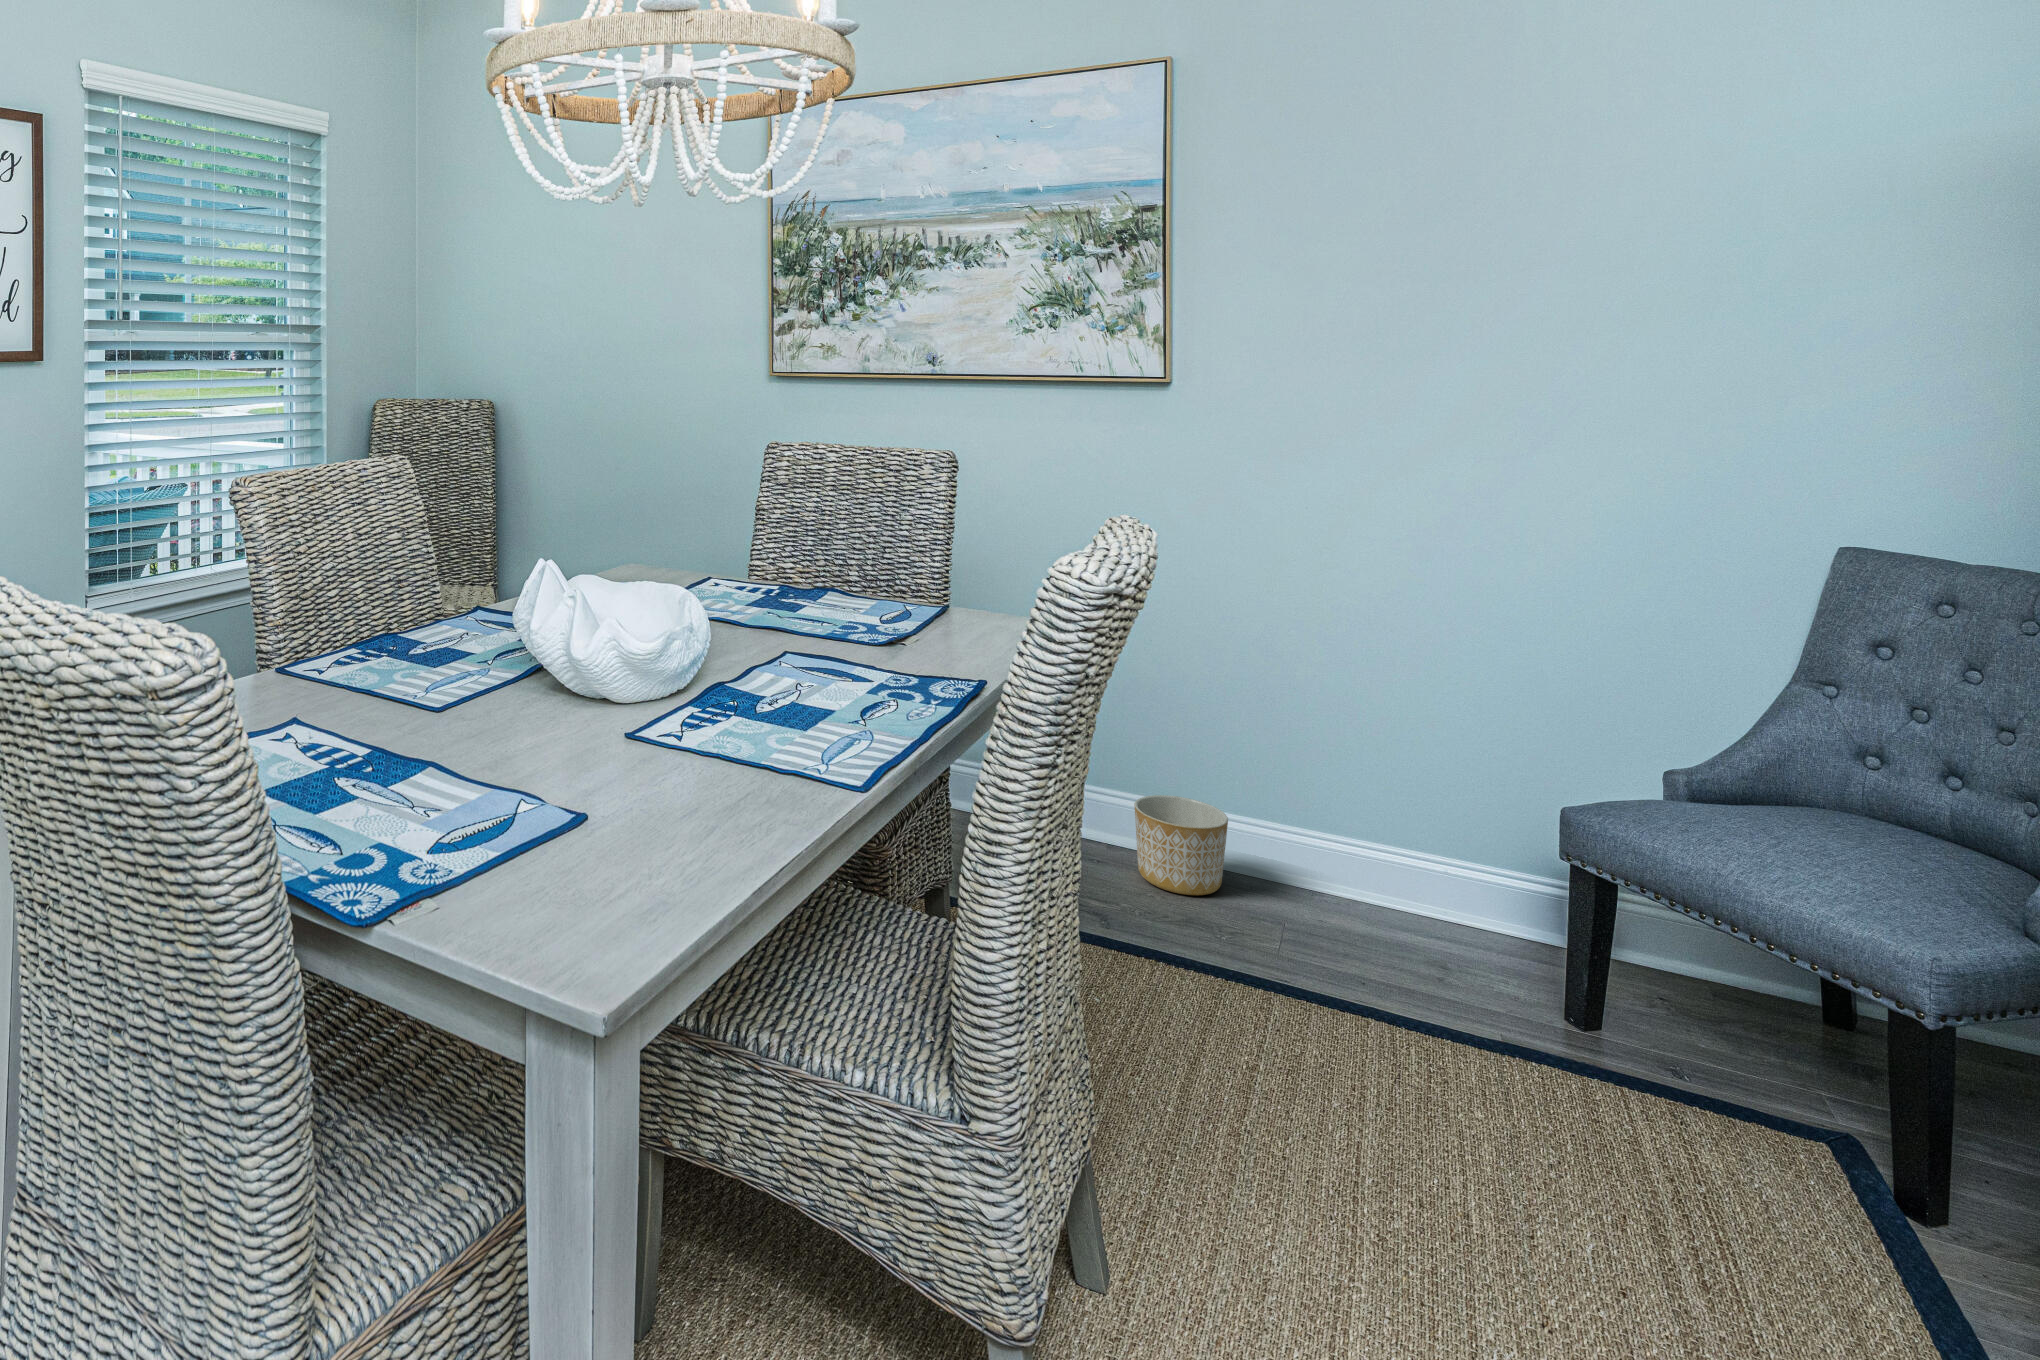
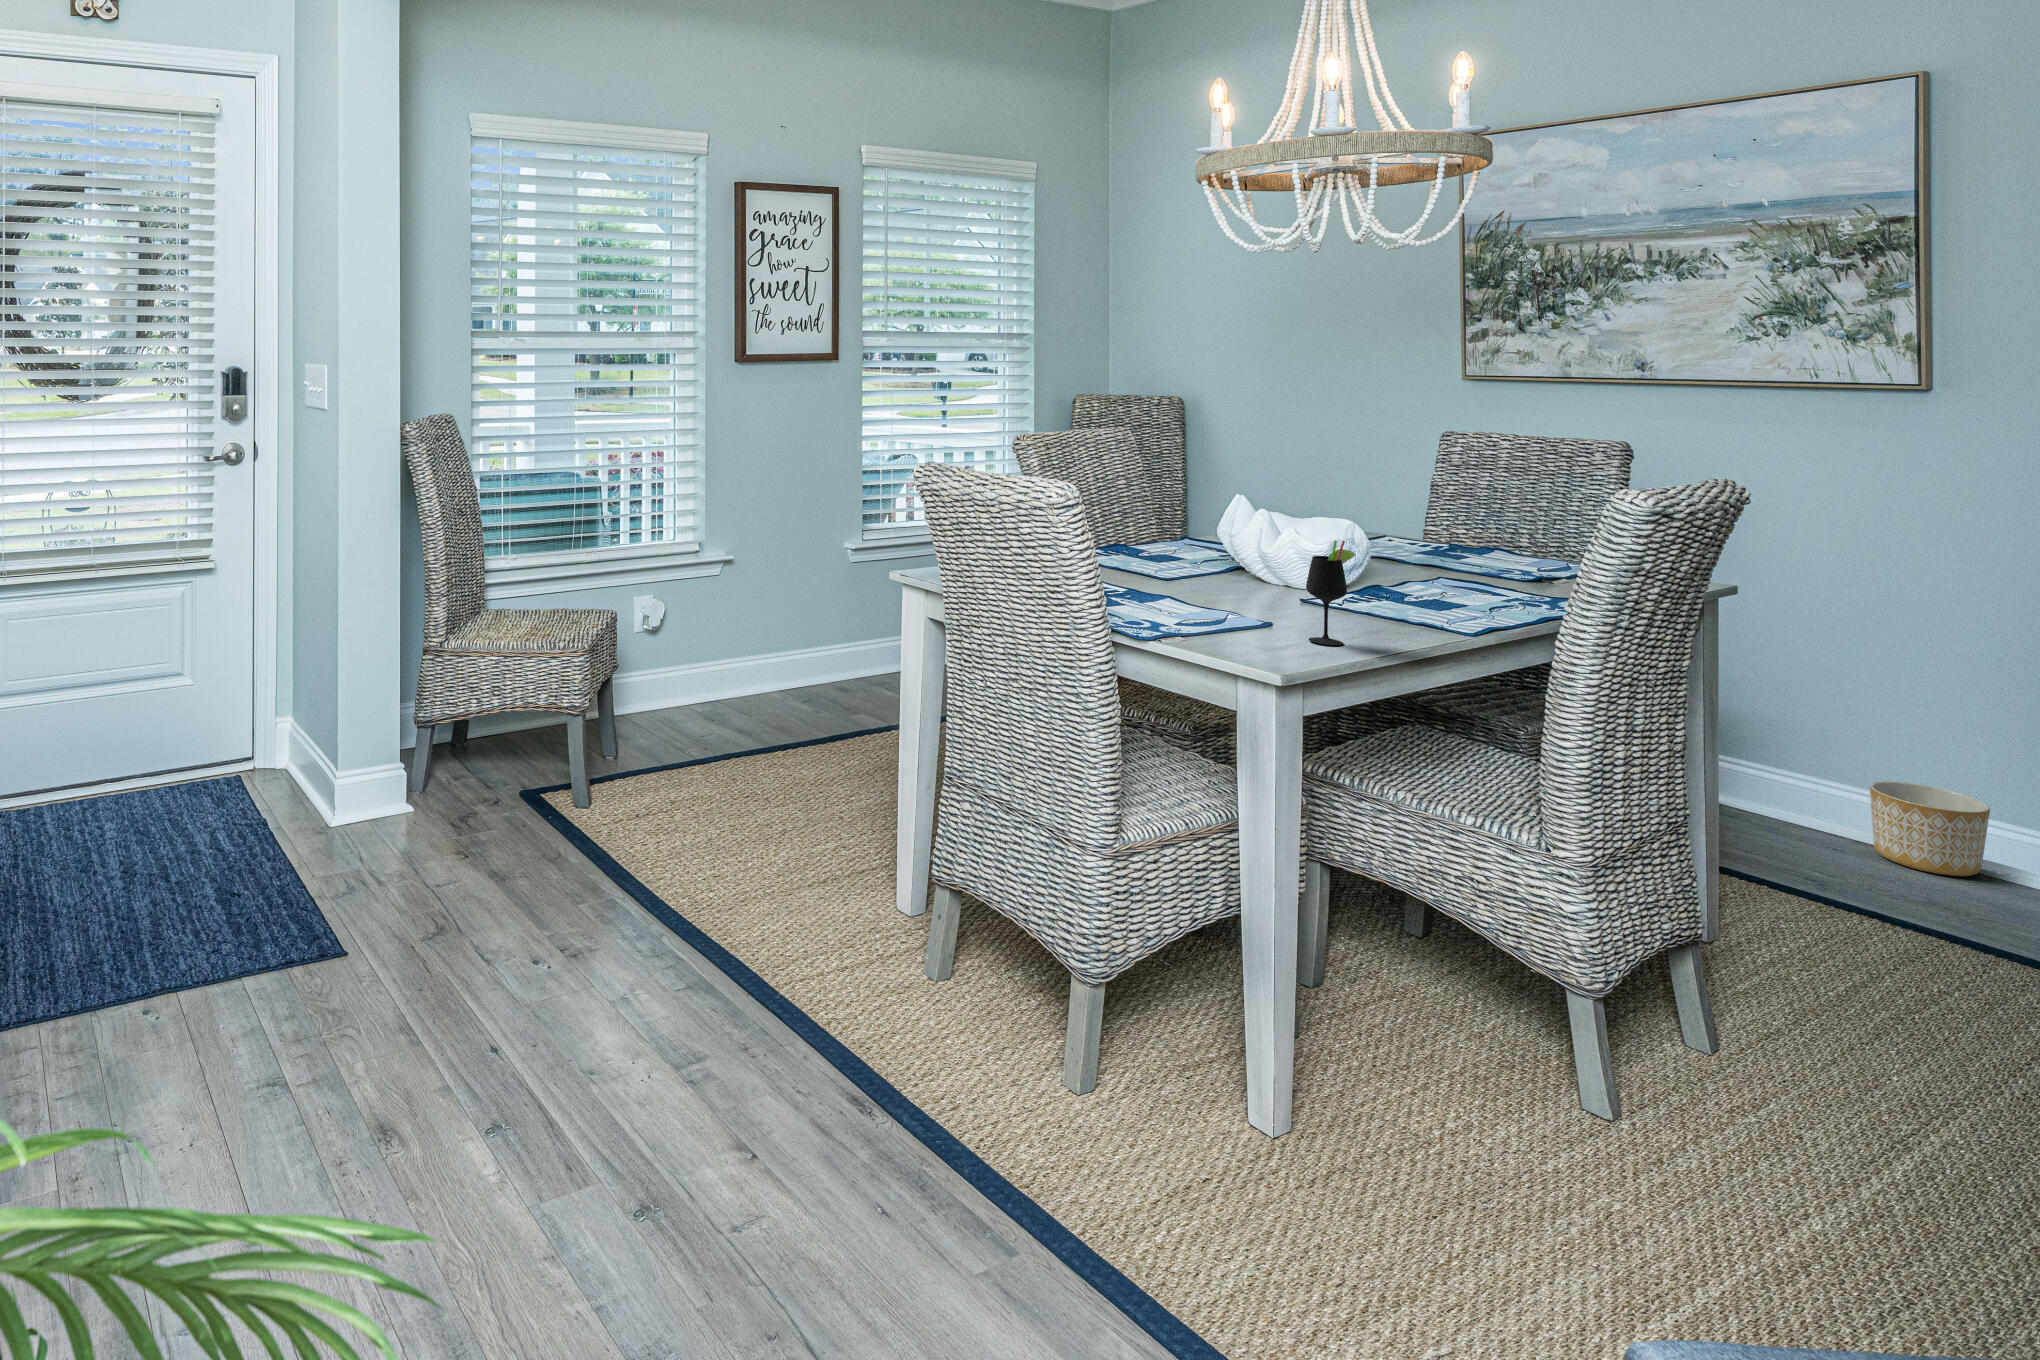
wine glass: none [639,655,709,832] -> present [1306,541,1356,645]

